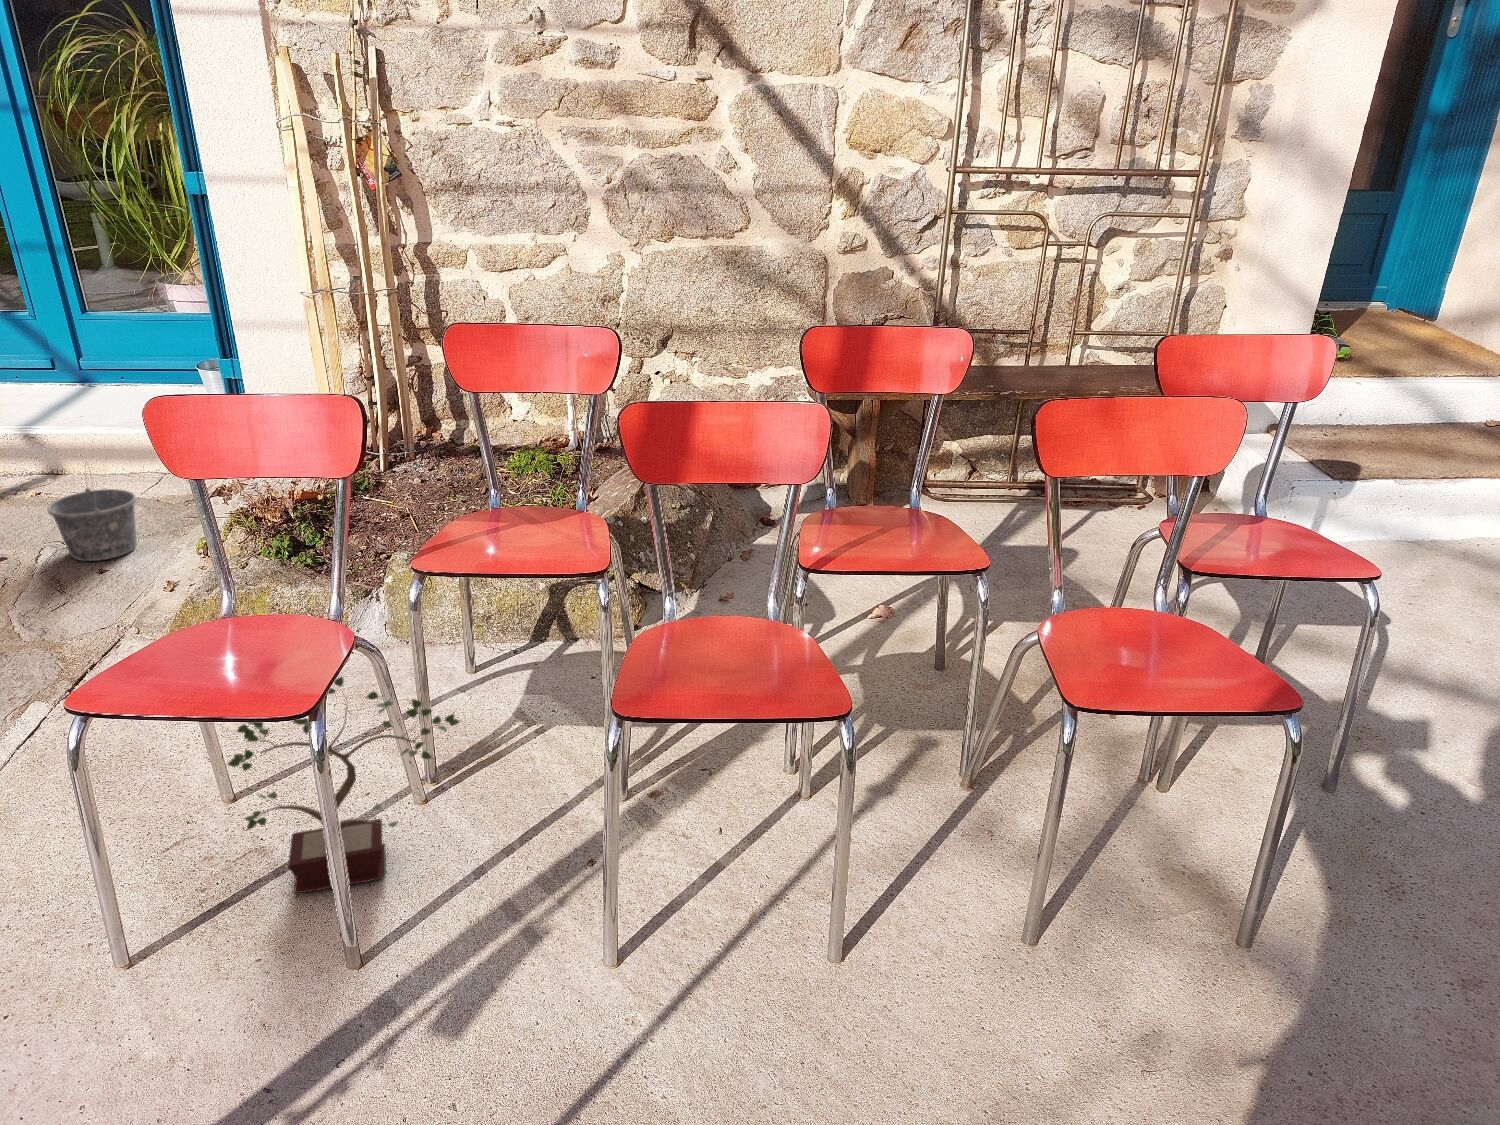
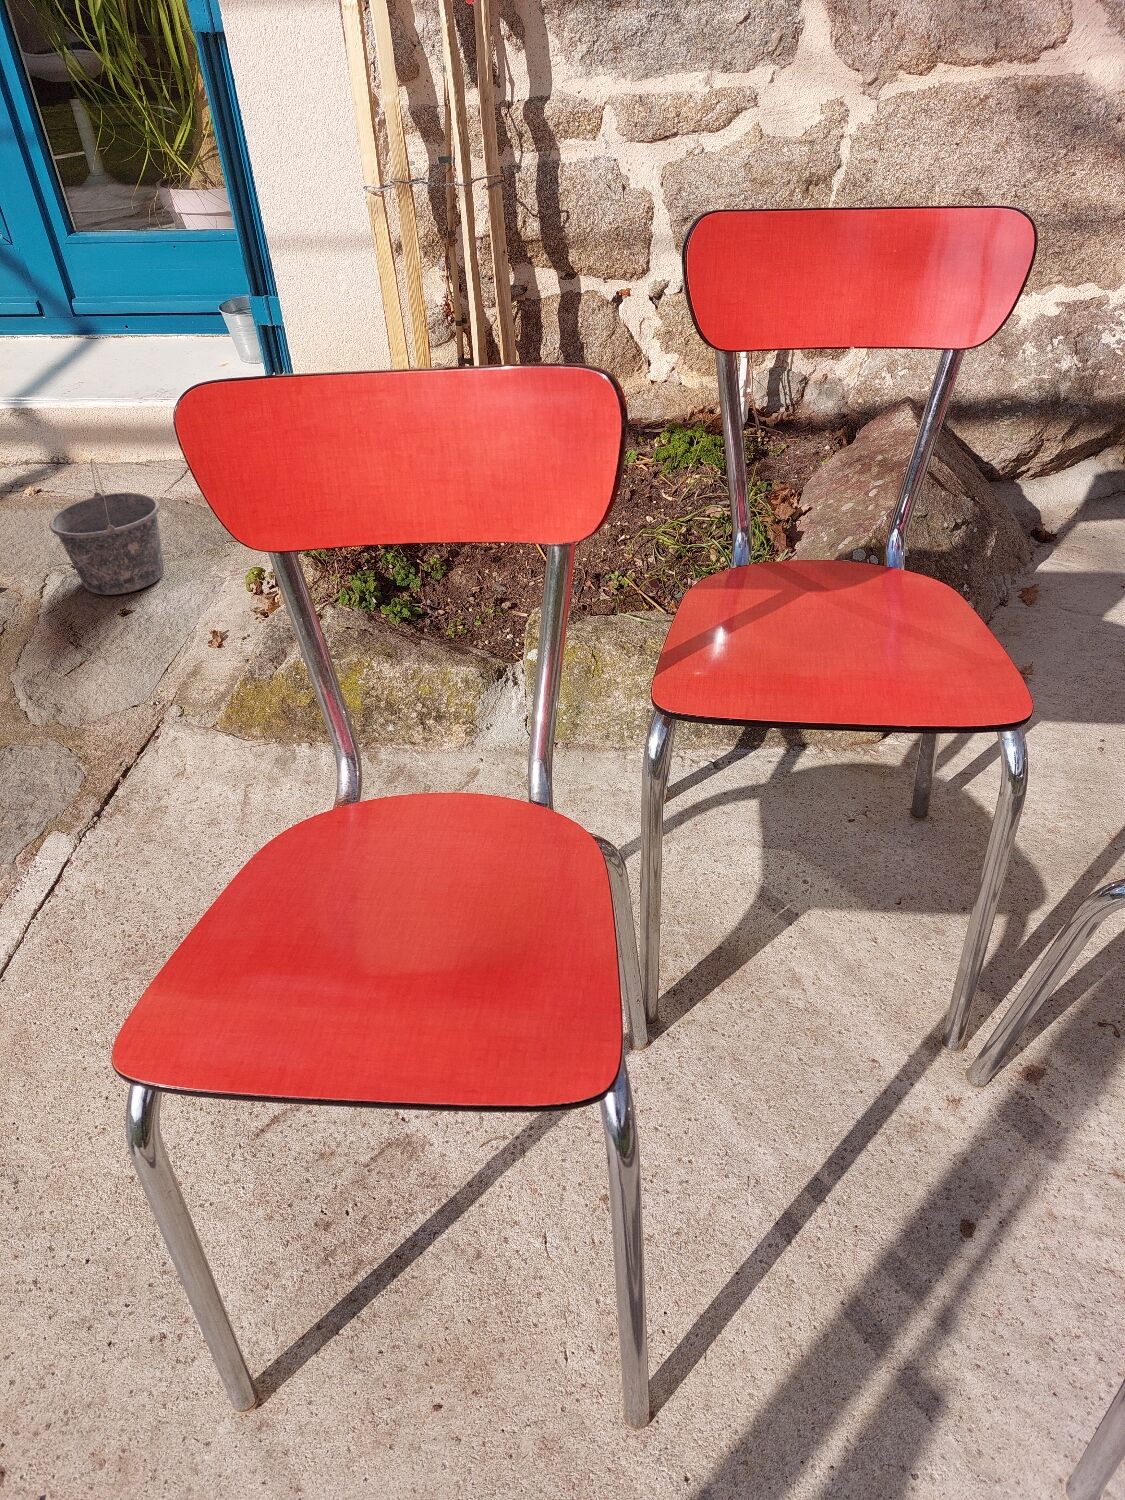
potted plant: present [228,677,460,893] -> none [367,932,799,1281]

